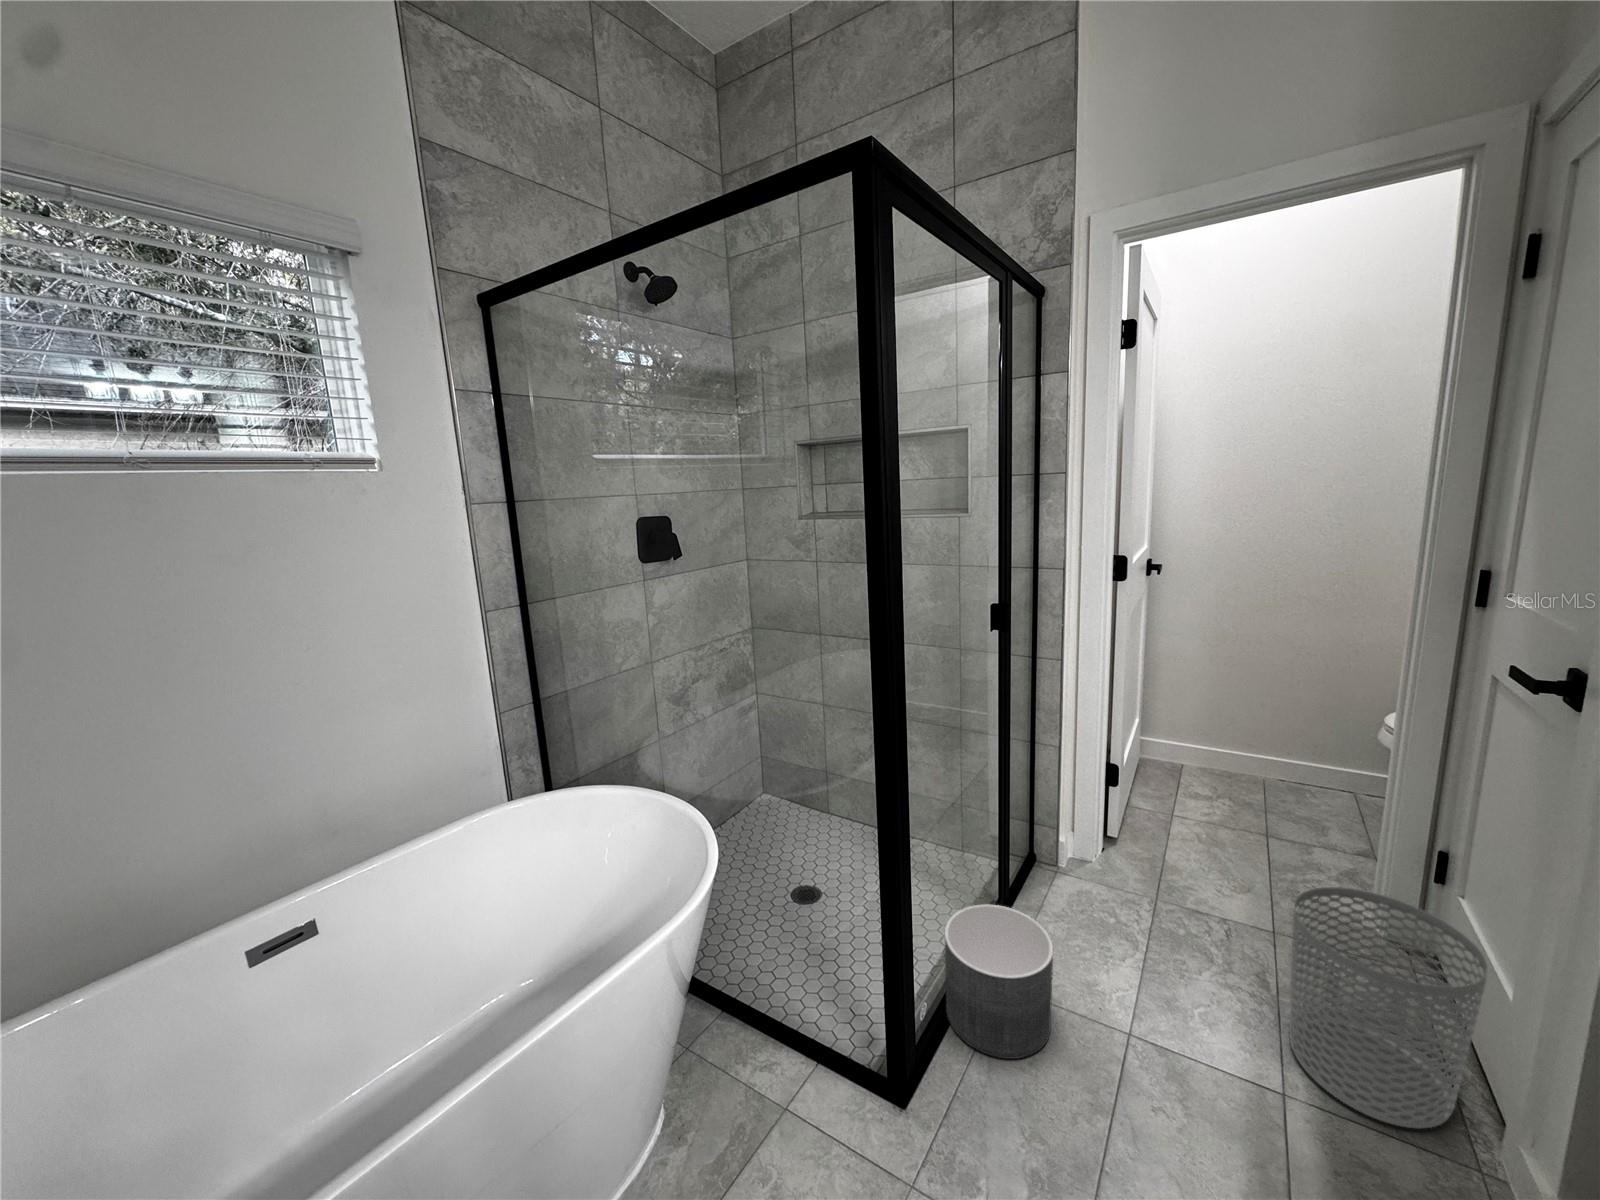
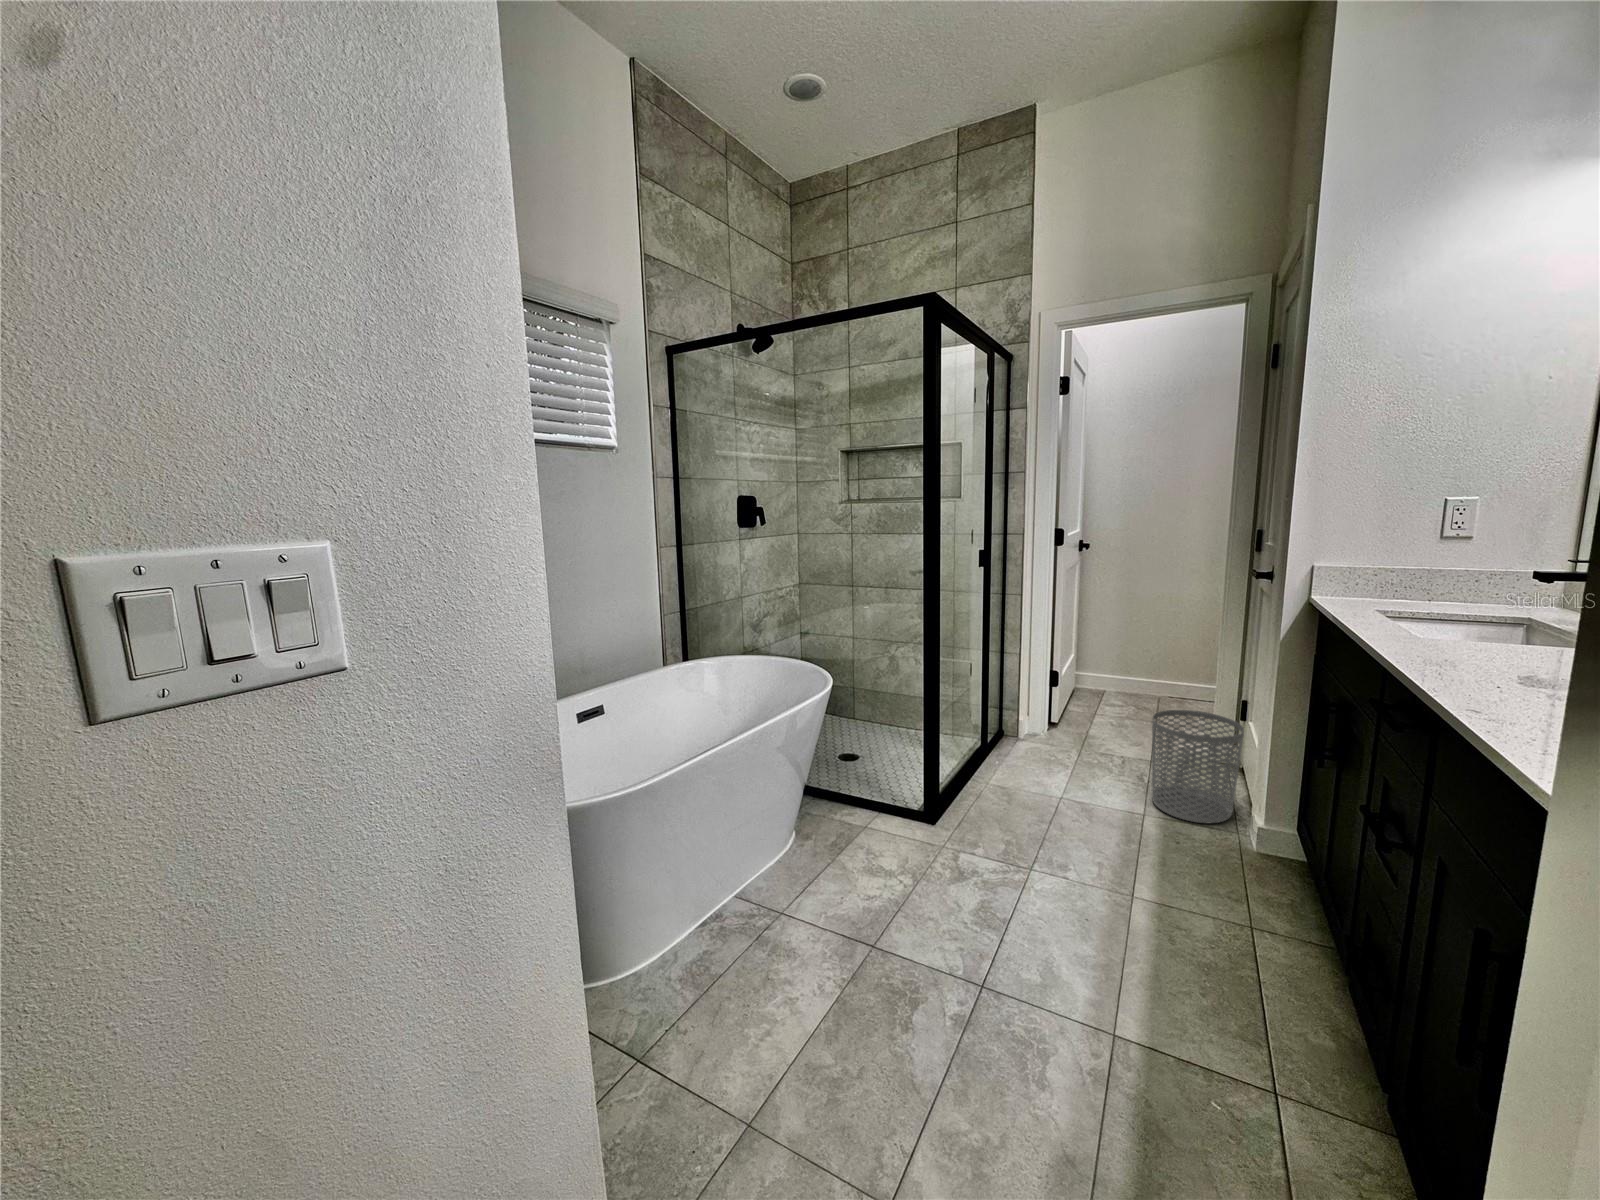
planter: present [945,904,1053,1059] -> none [954,735,1019,811]

